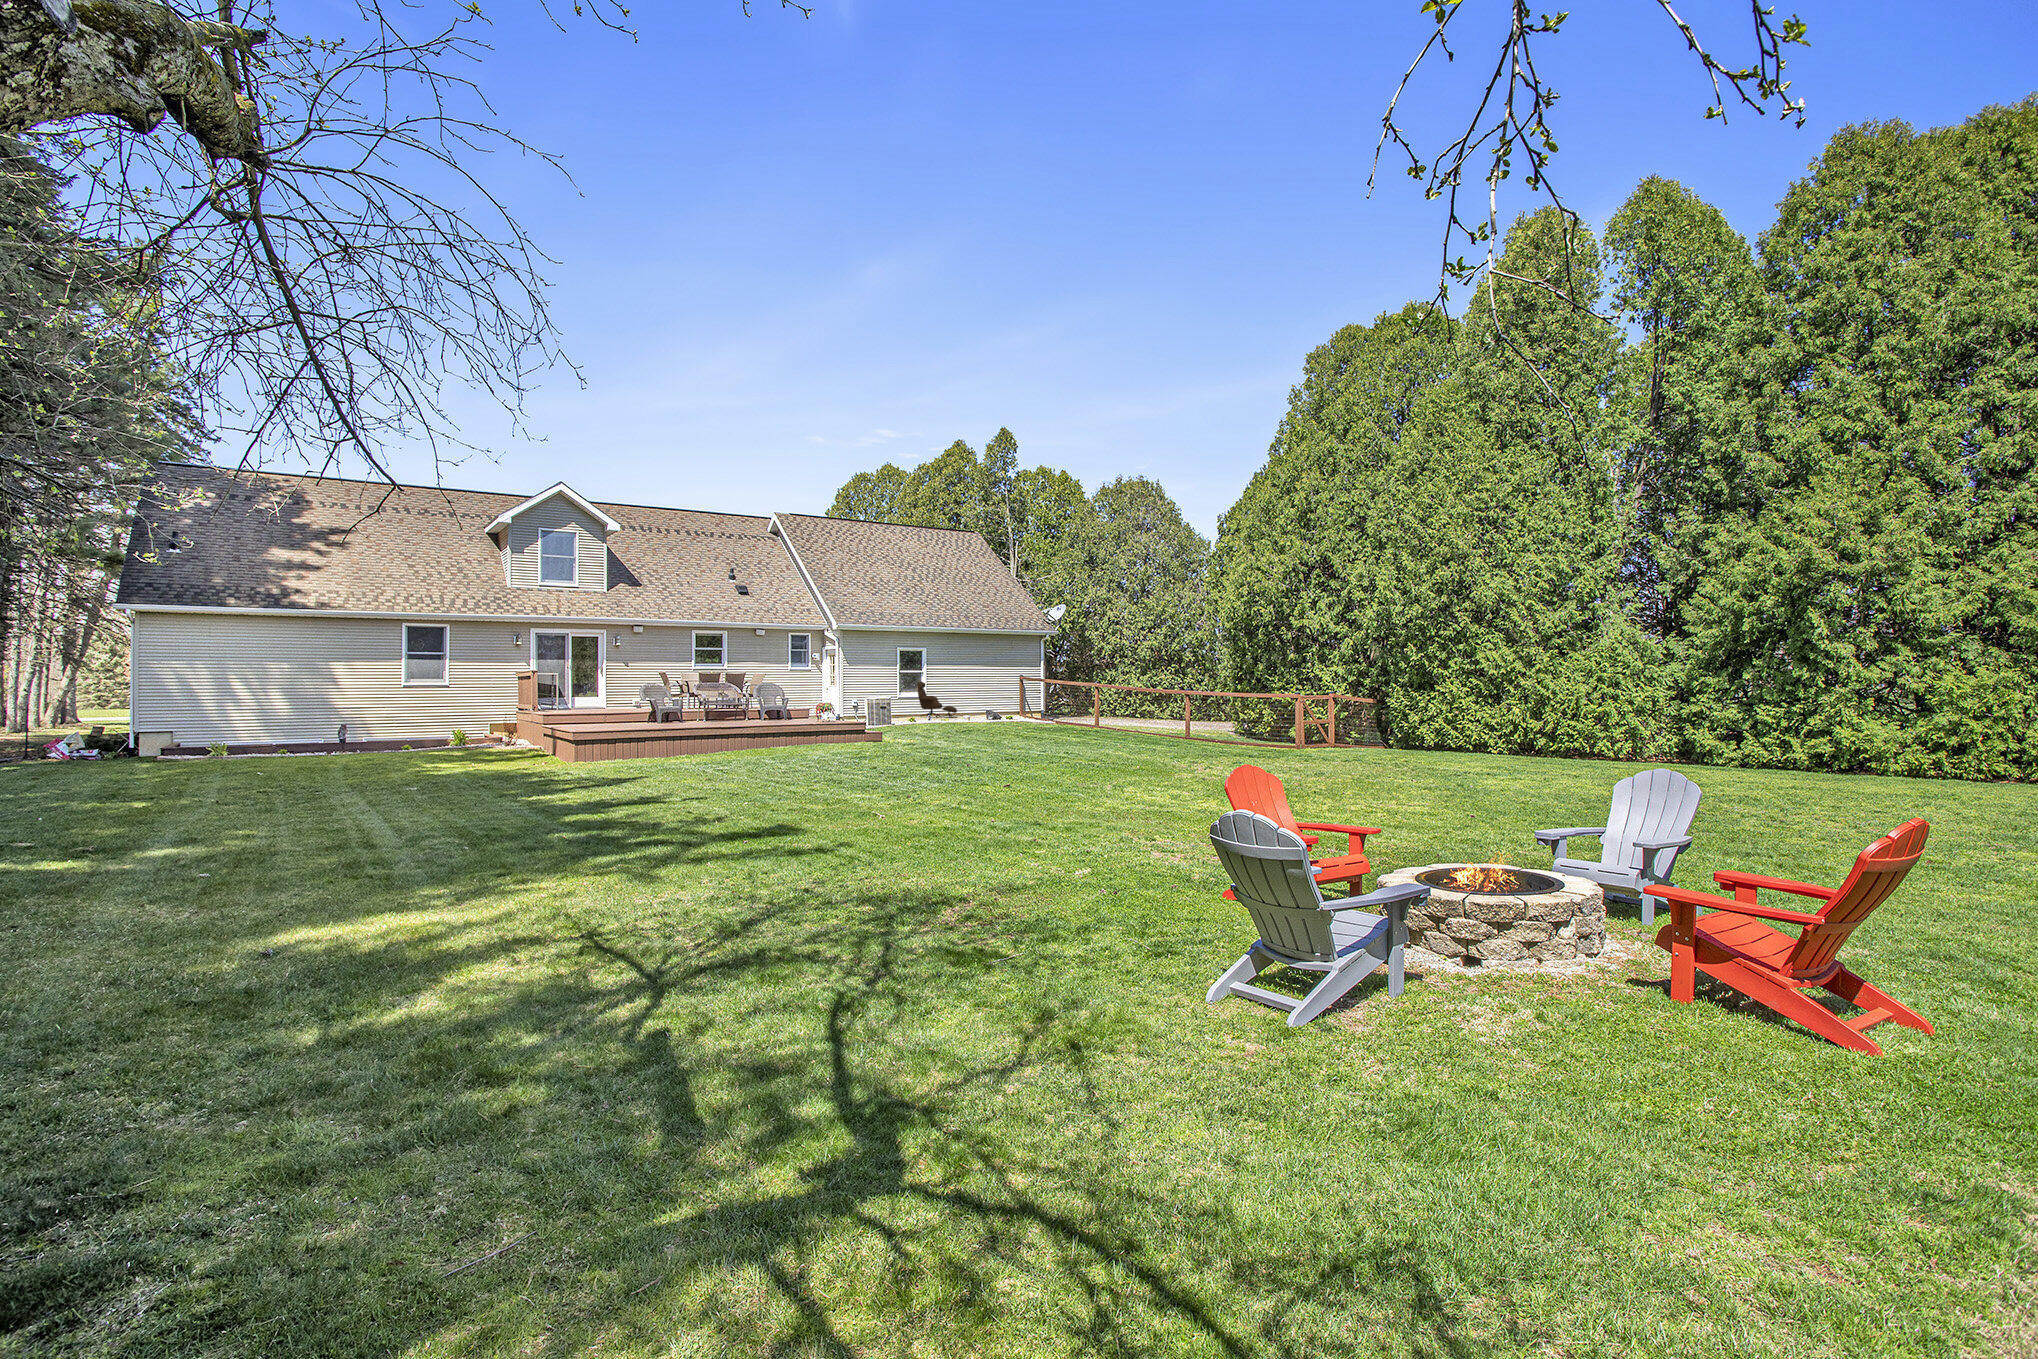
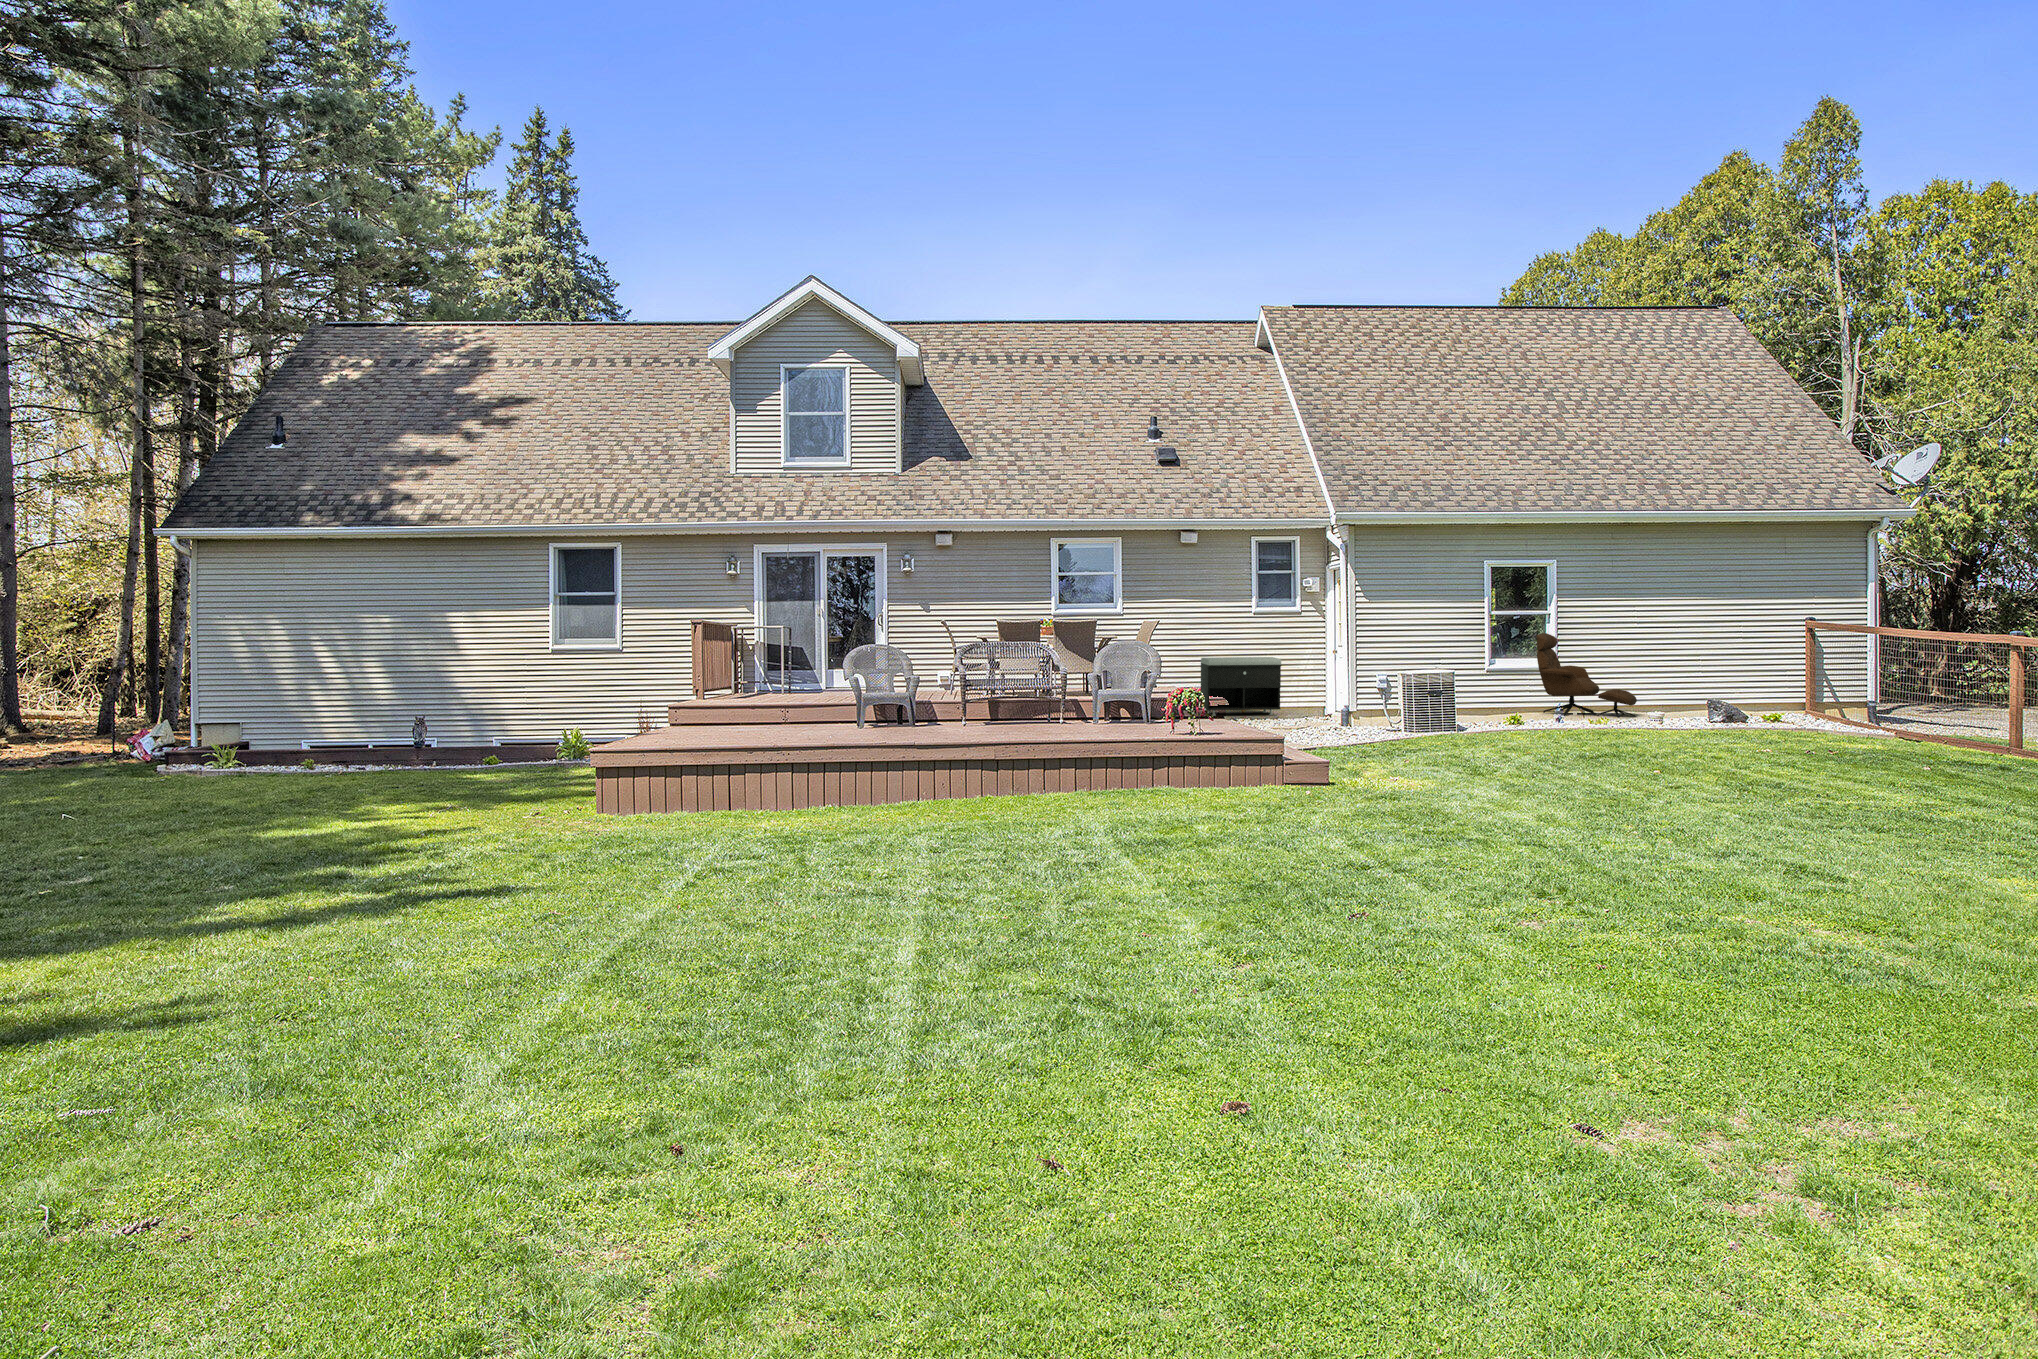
storage bench: none [768,692,809,720] -> present [1201,657,1281,716]

